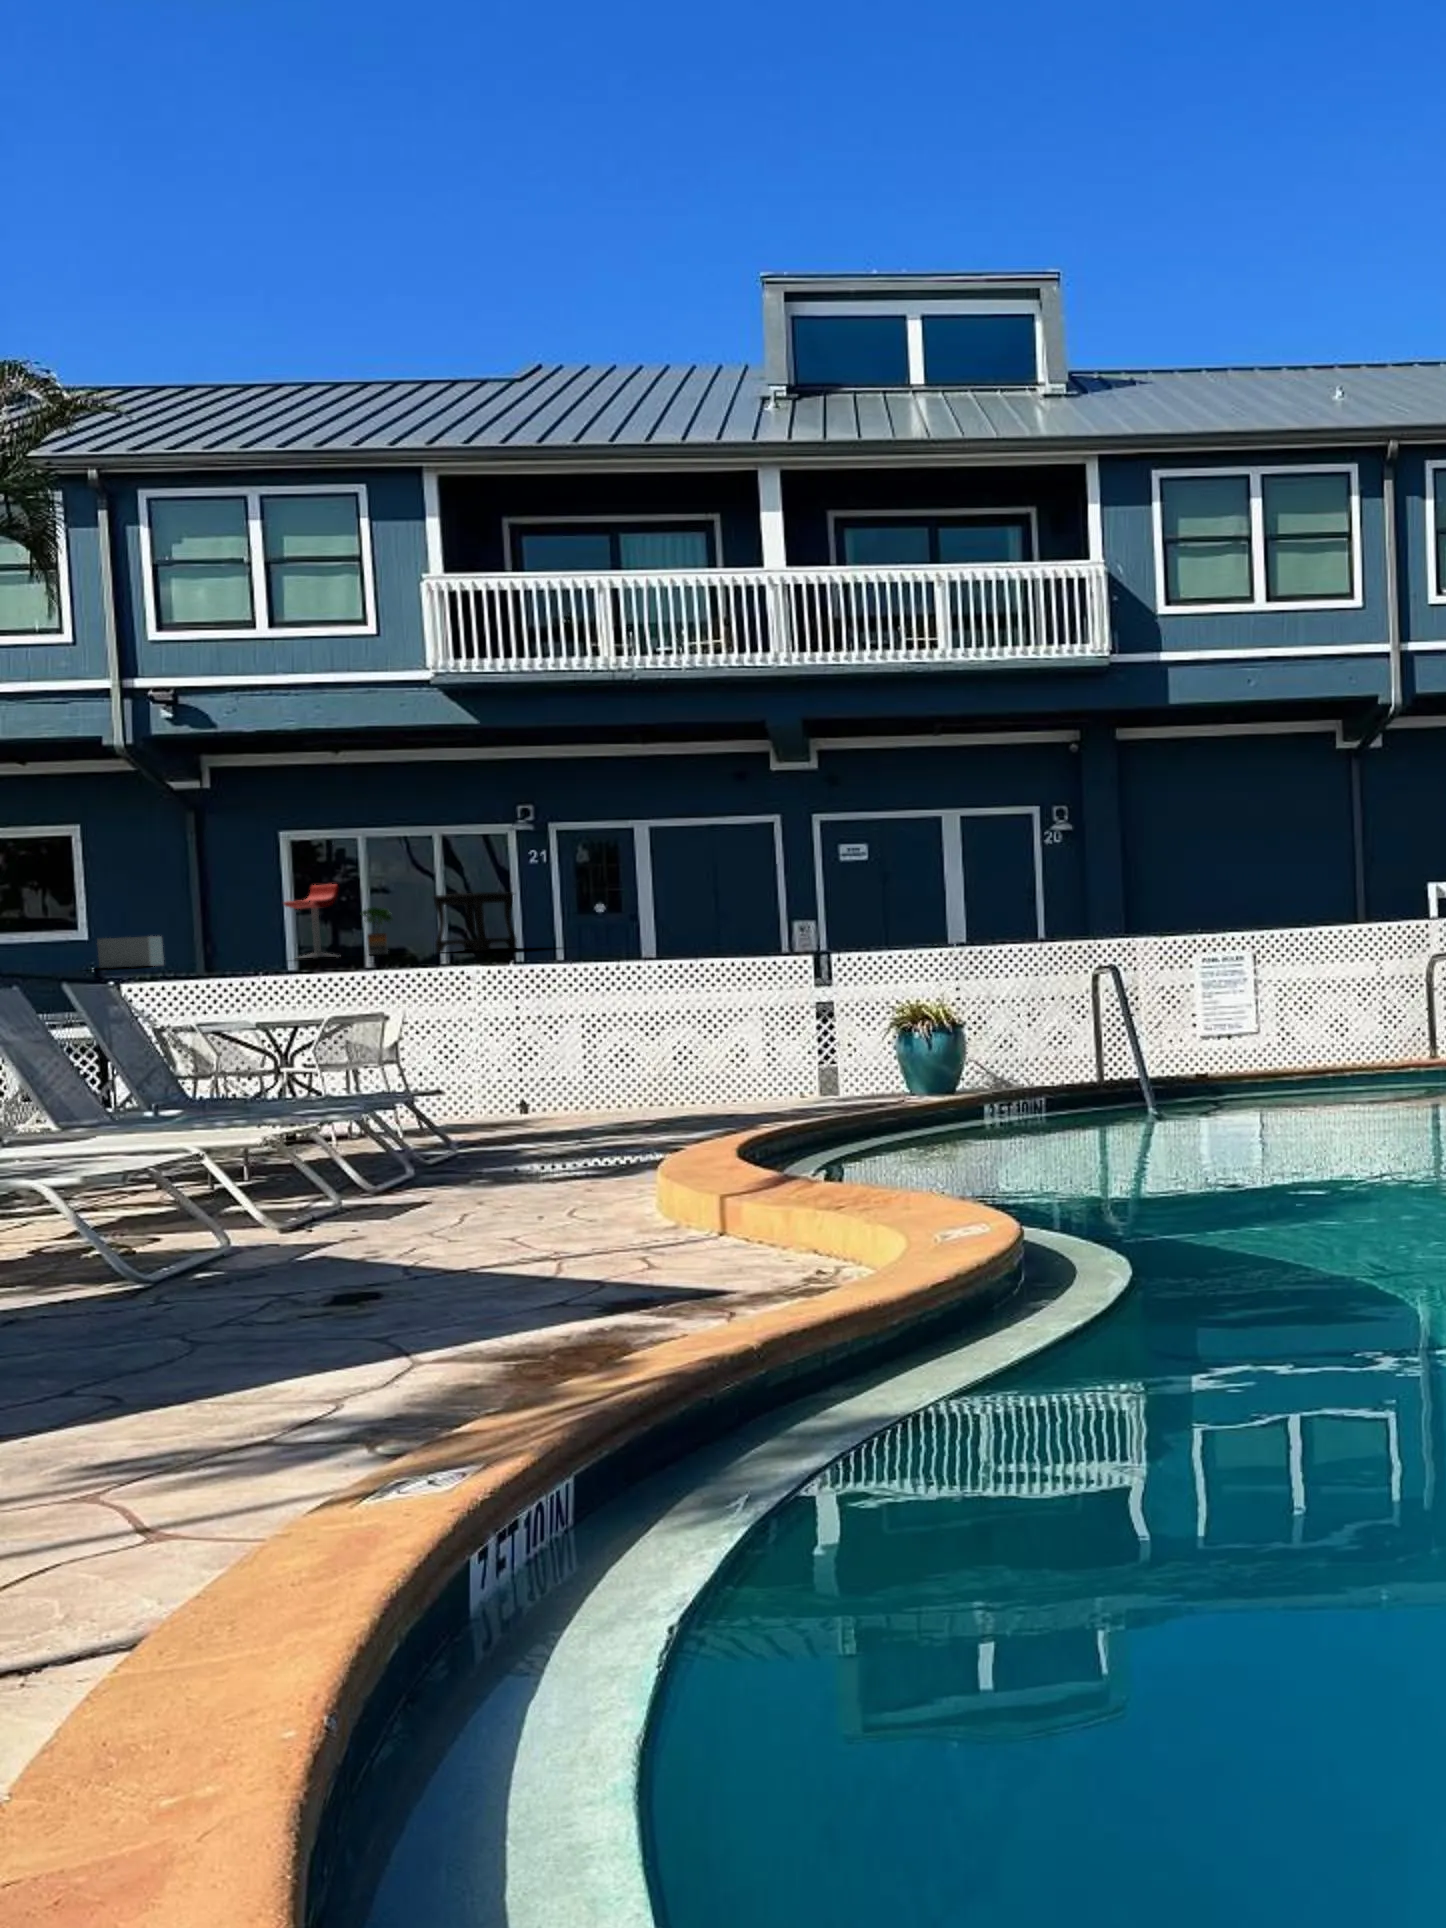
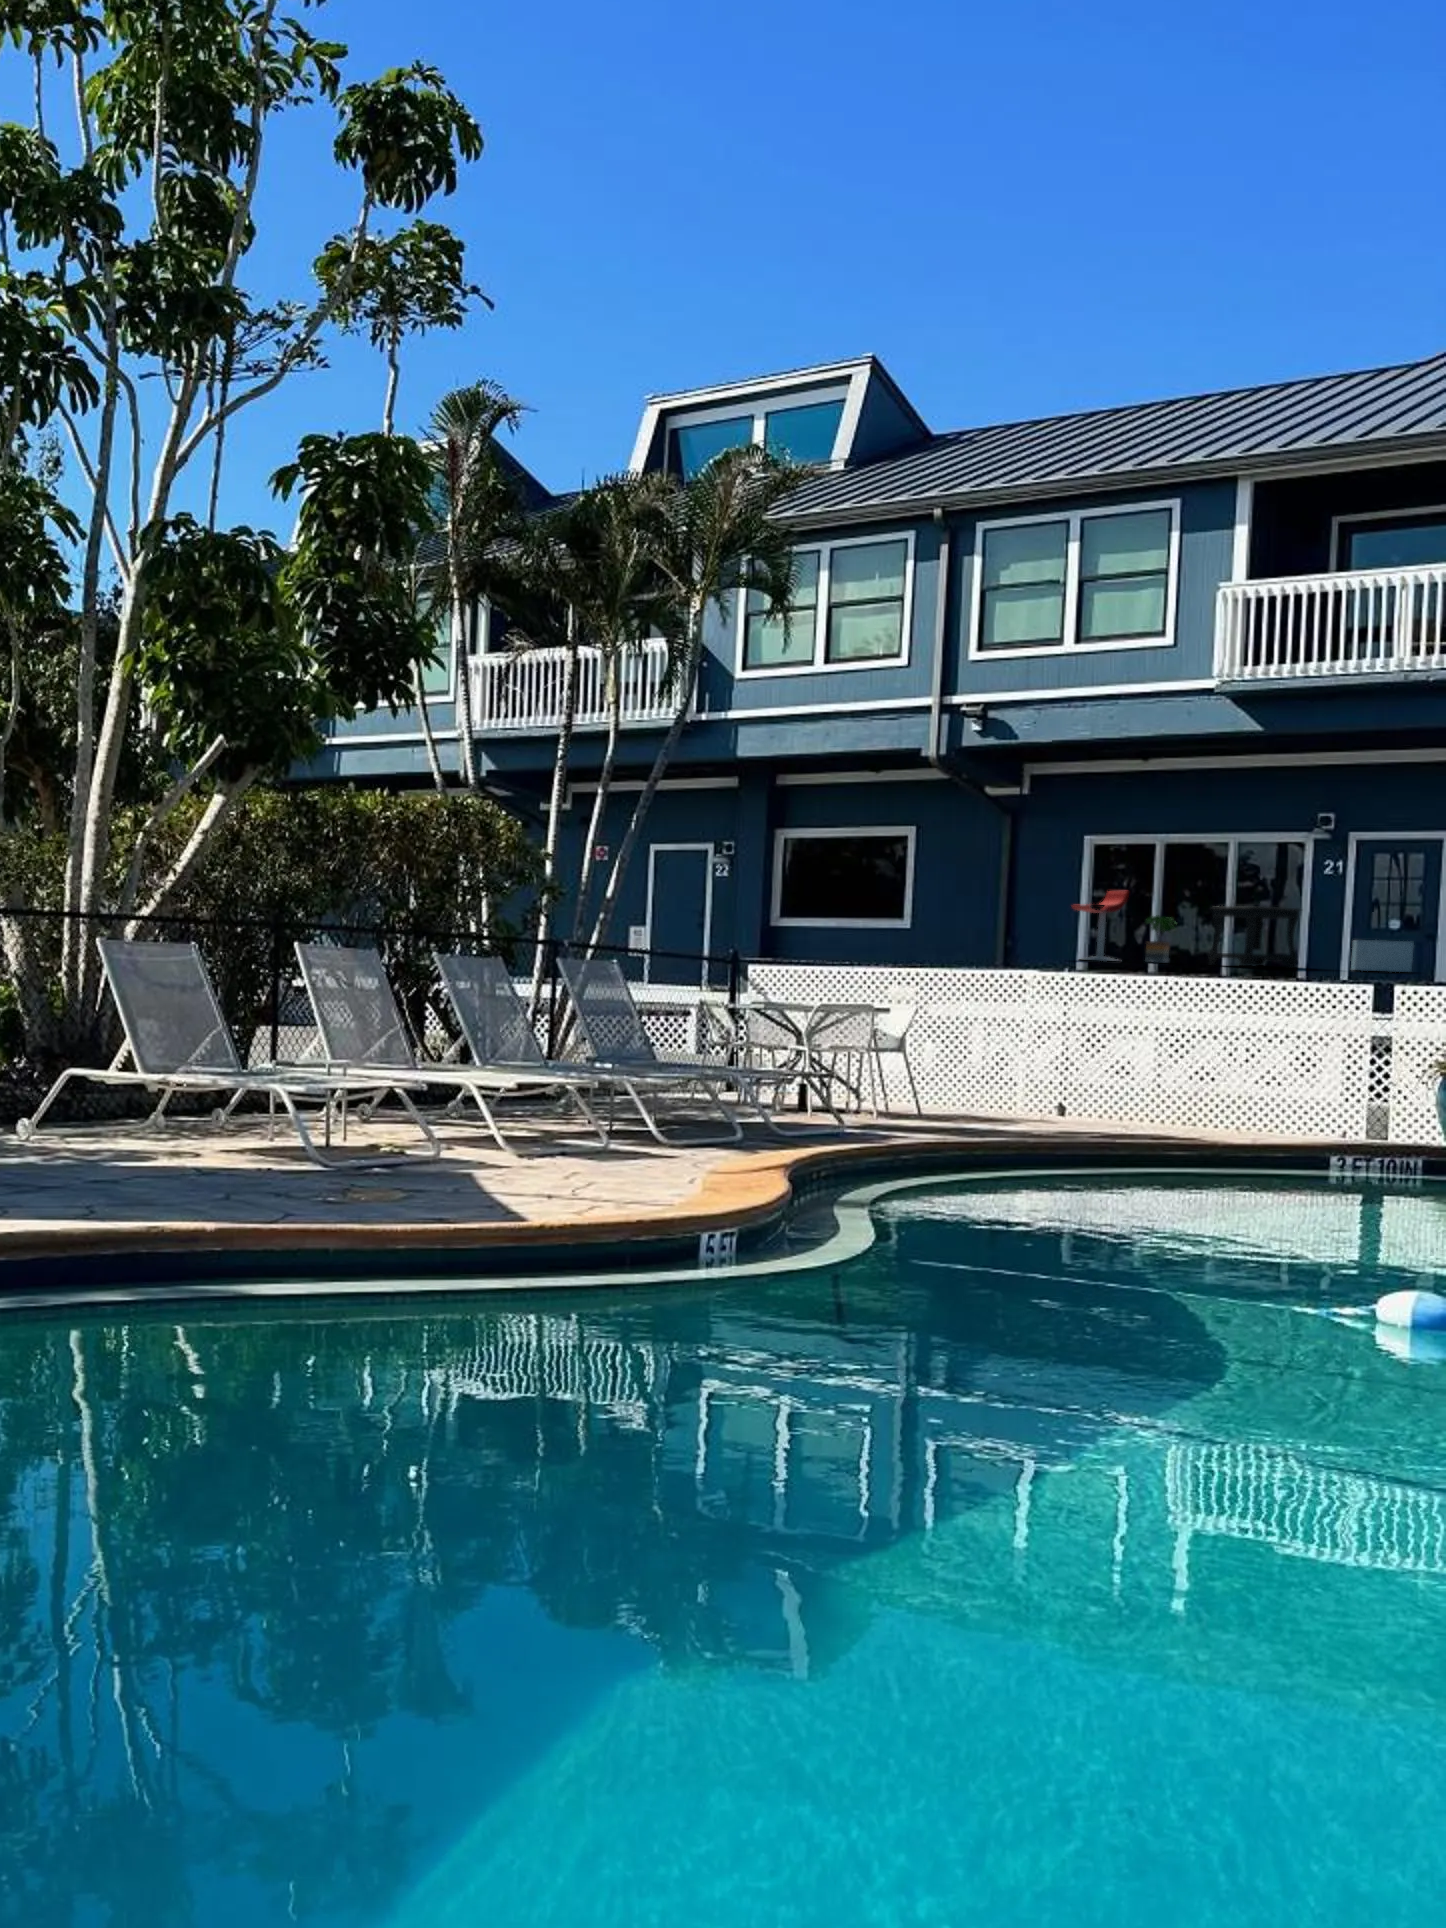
storage box: present [97,936,164,968] -> present [1351,940,1414,972]

